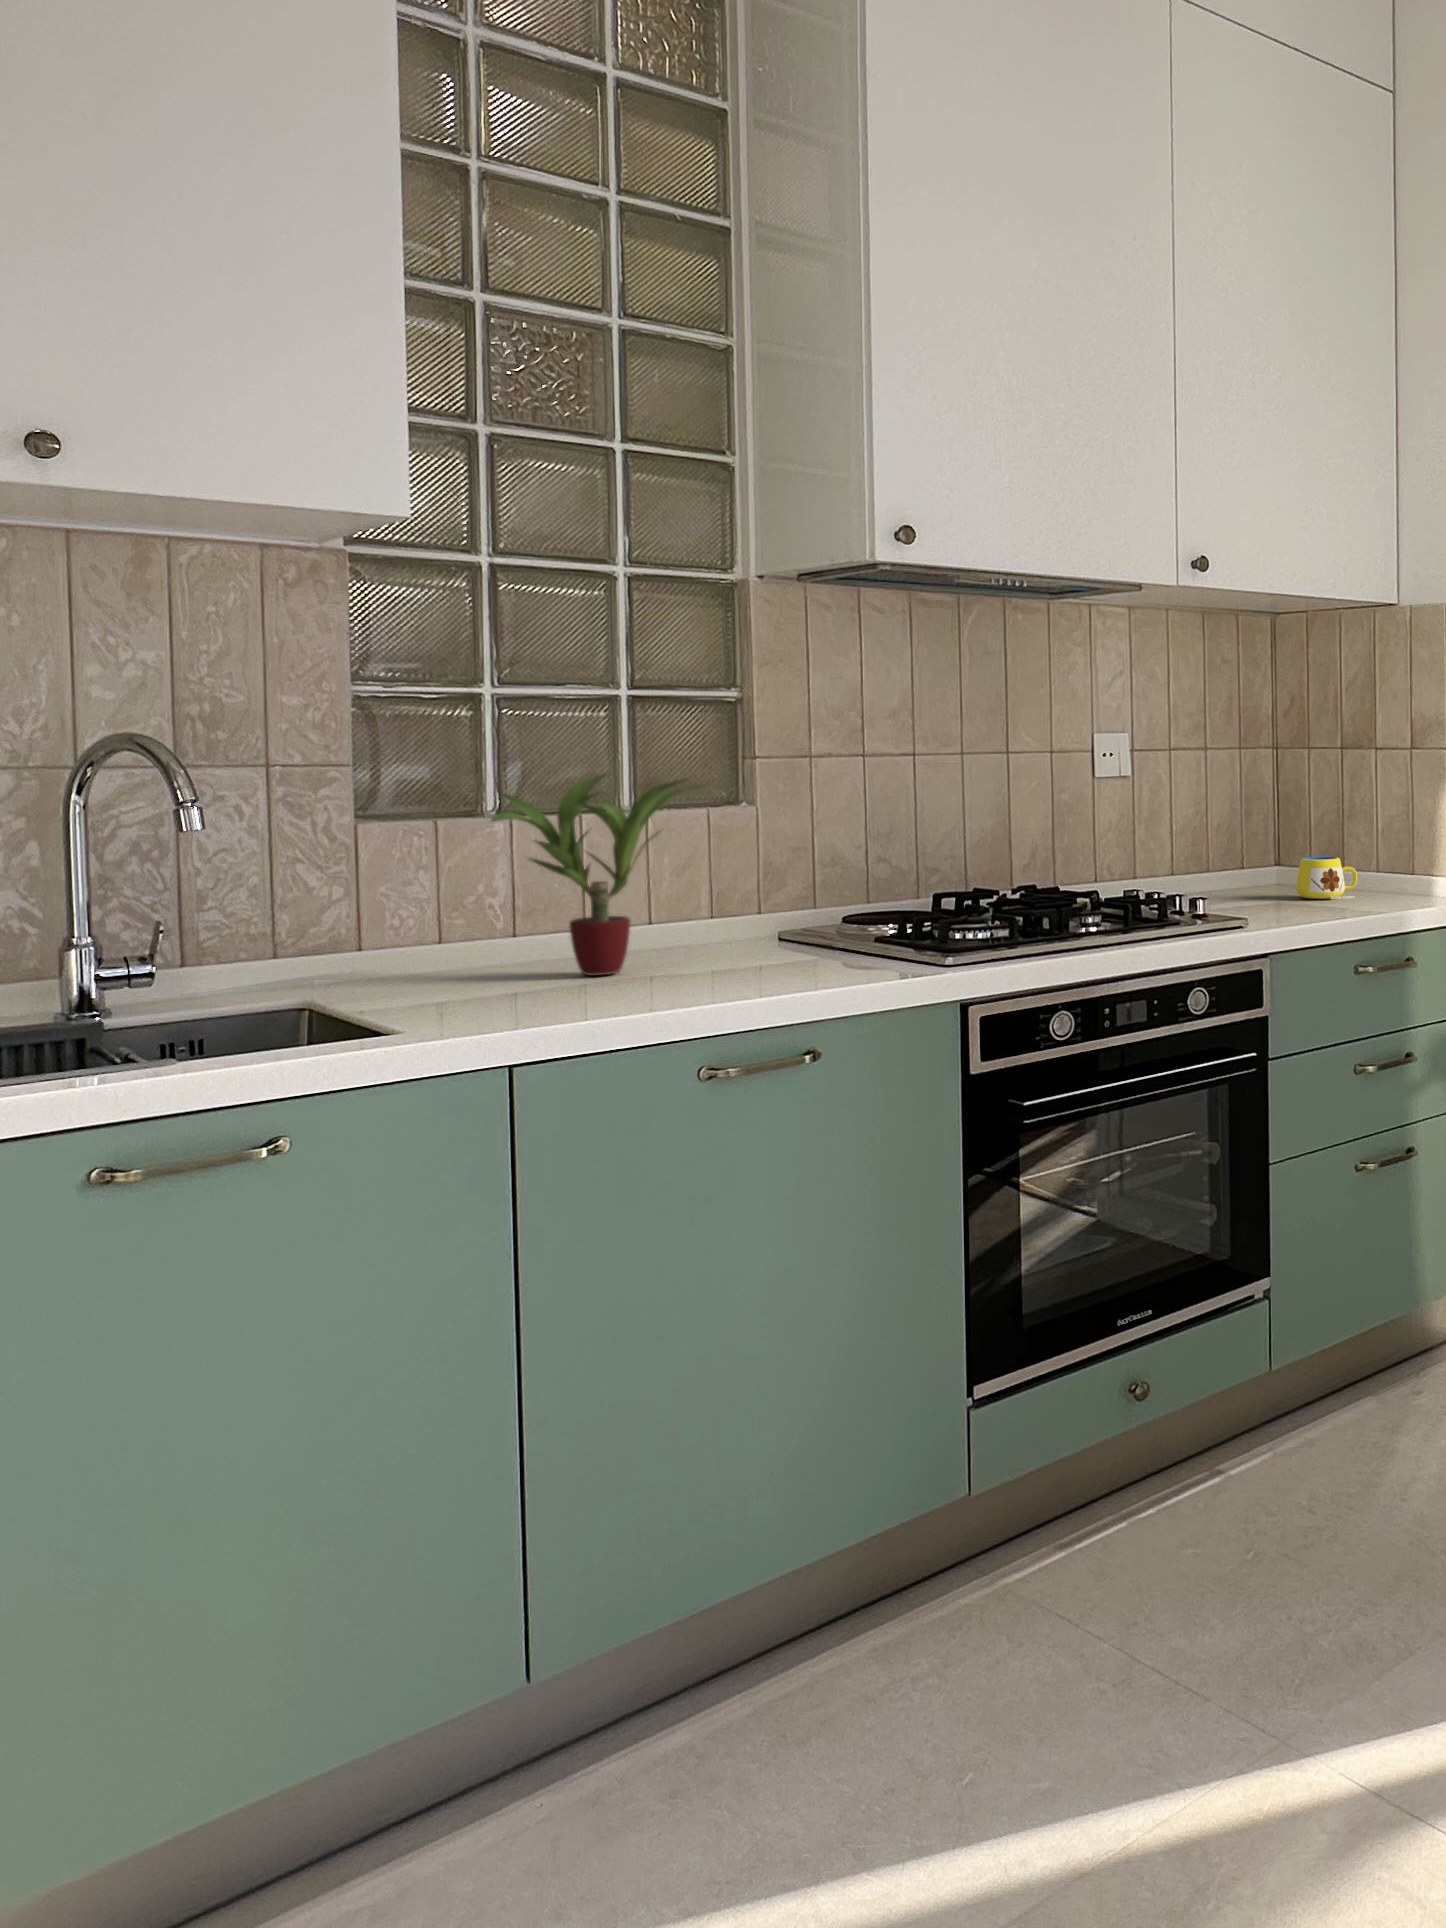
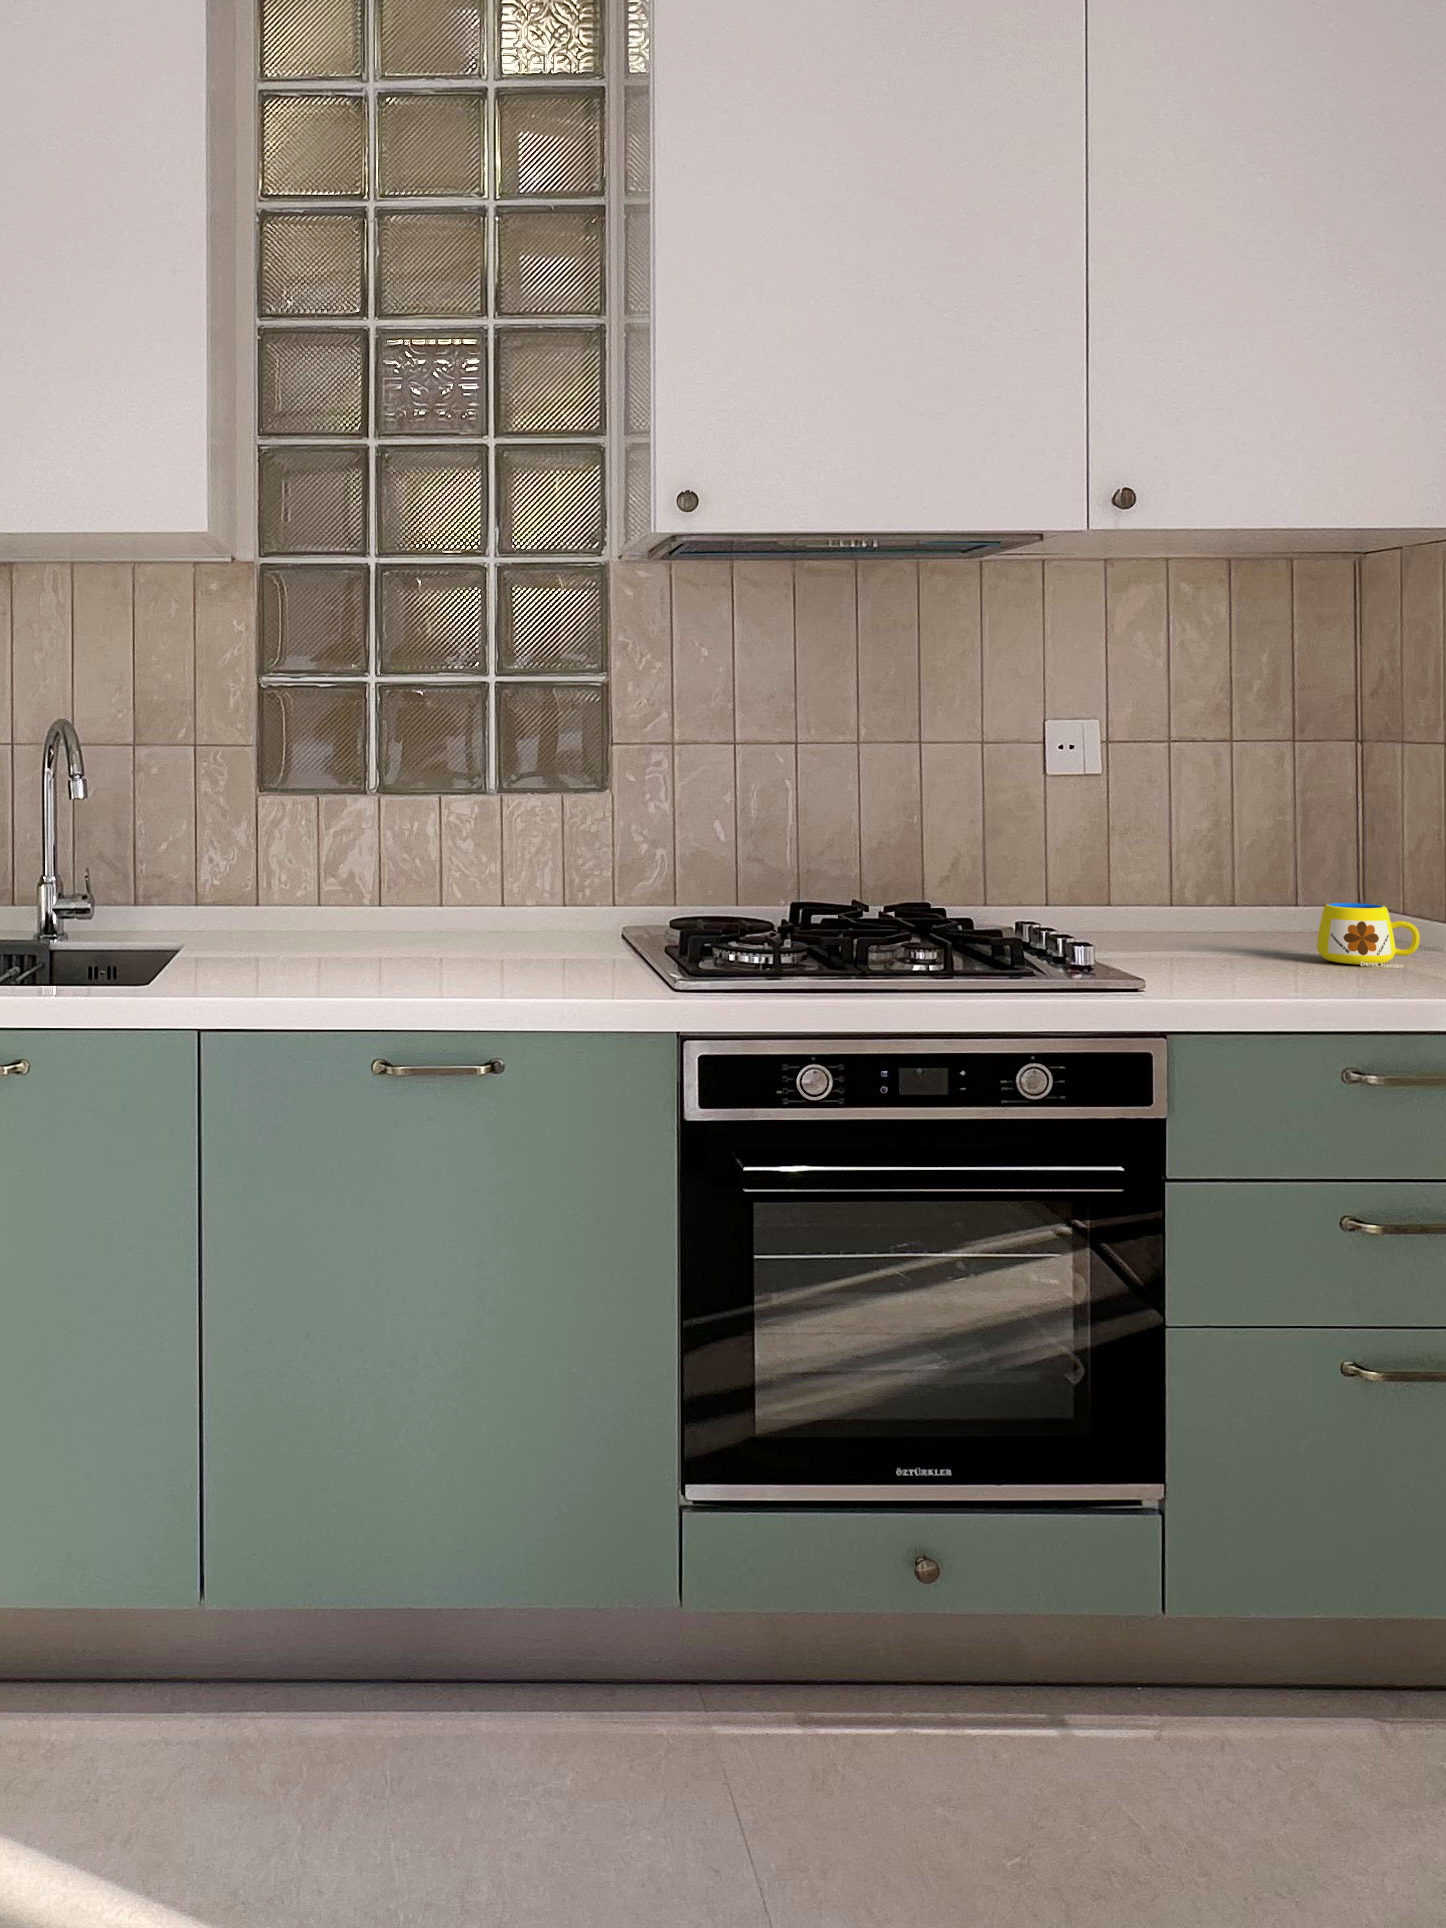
potted plant: present [491,774,700,976] -> none [272,759,490,959]

